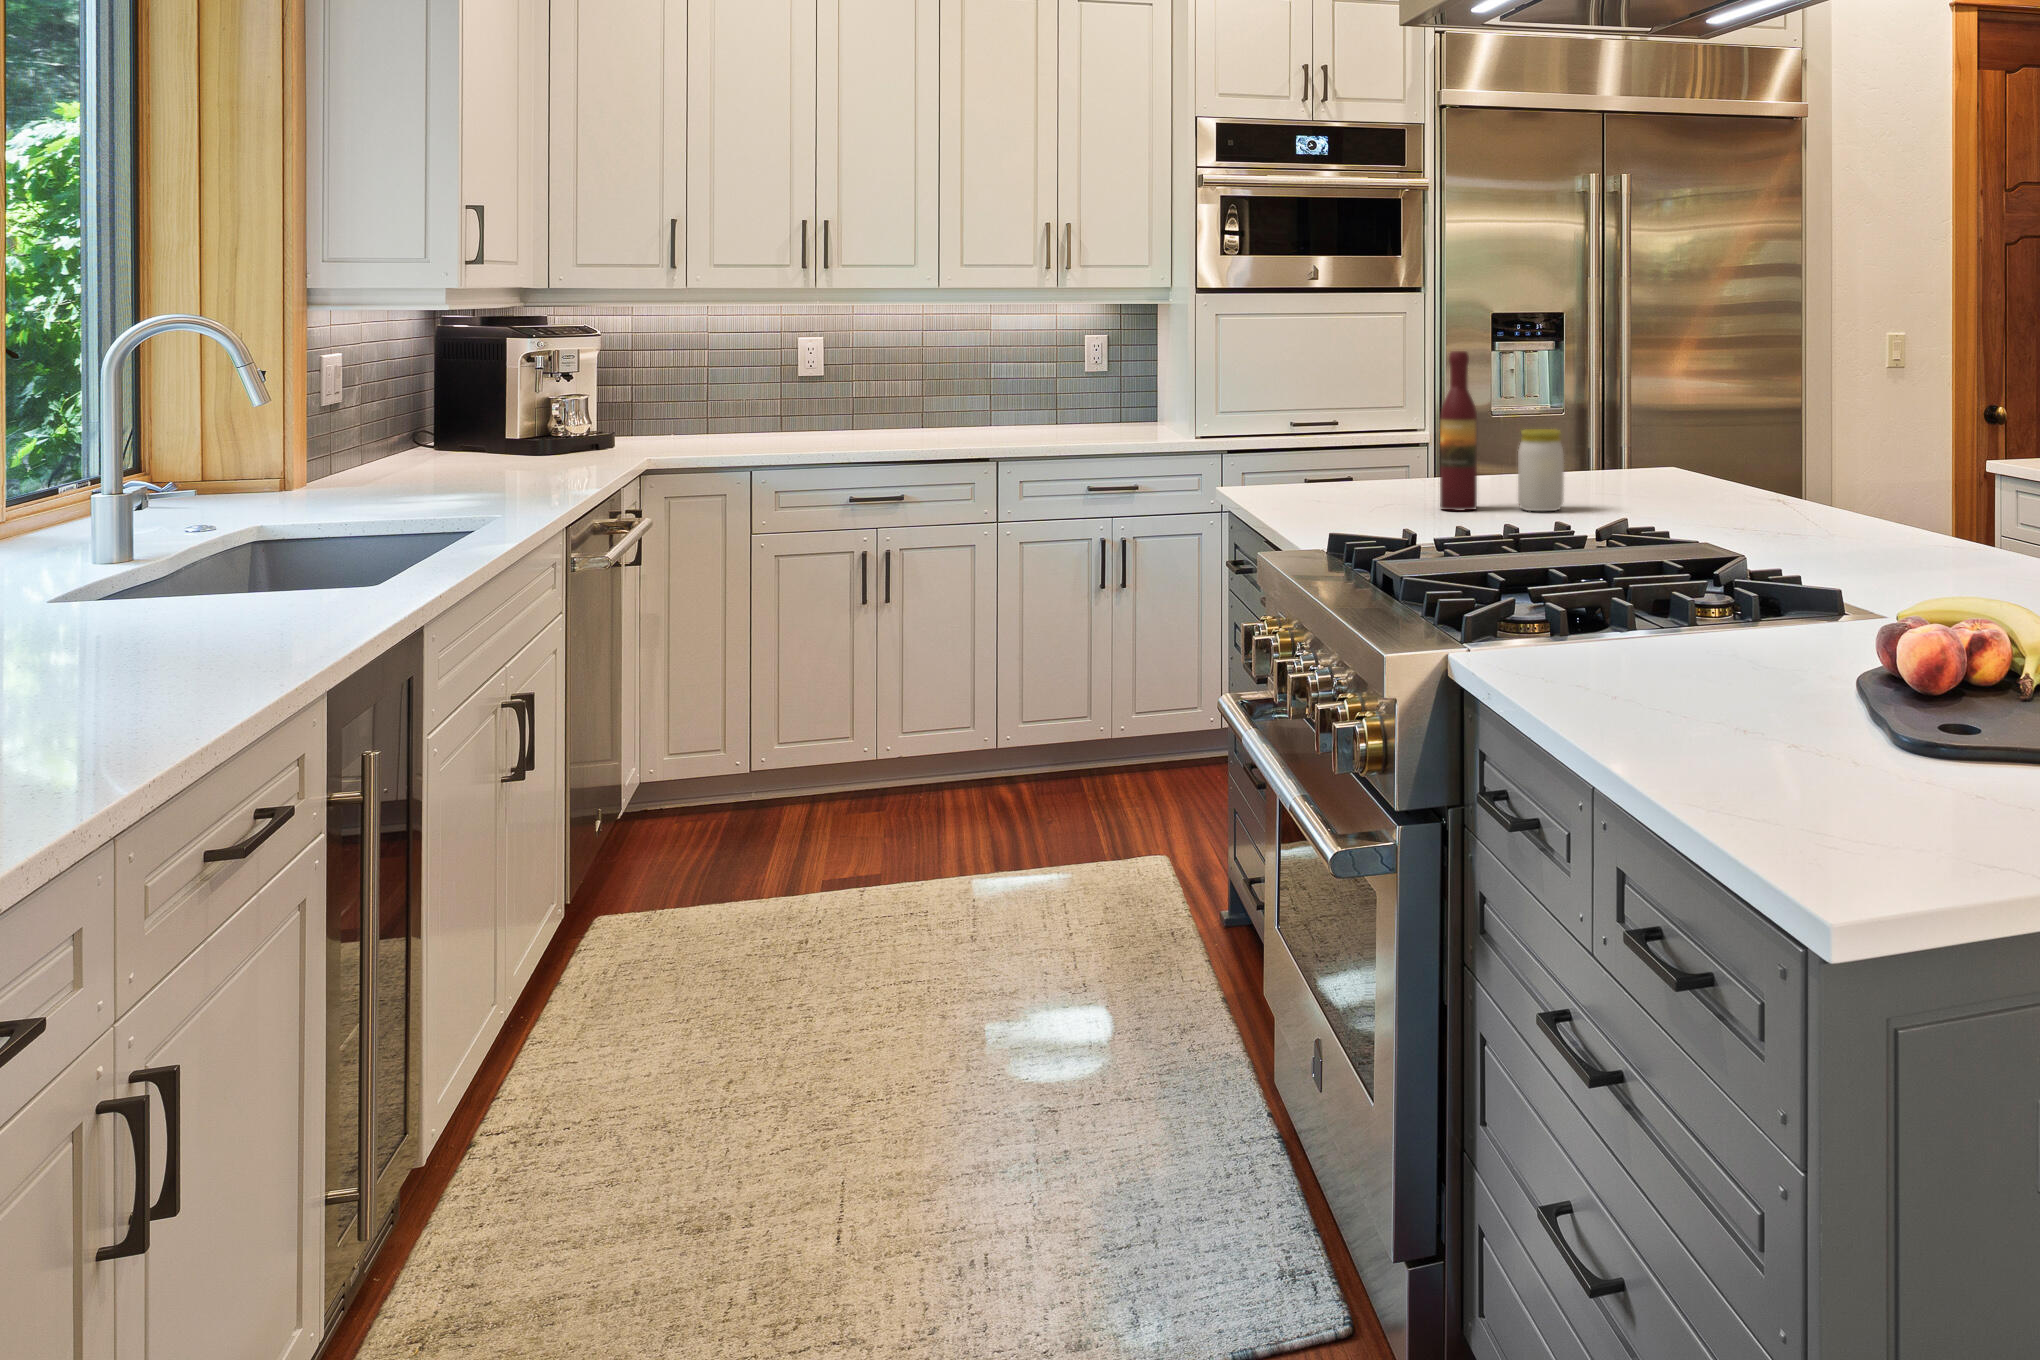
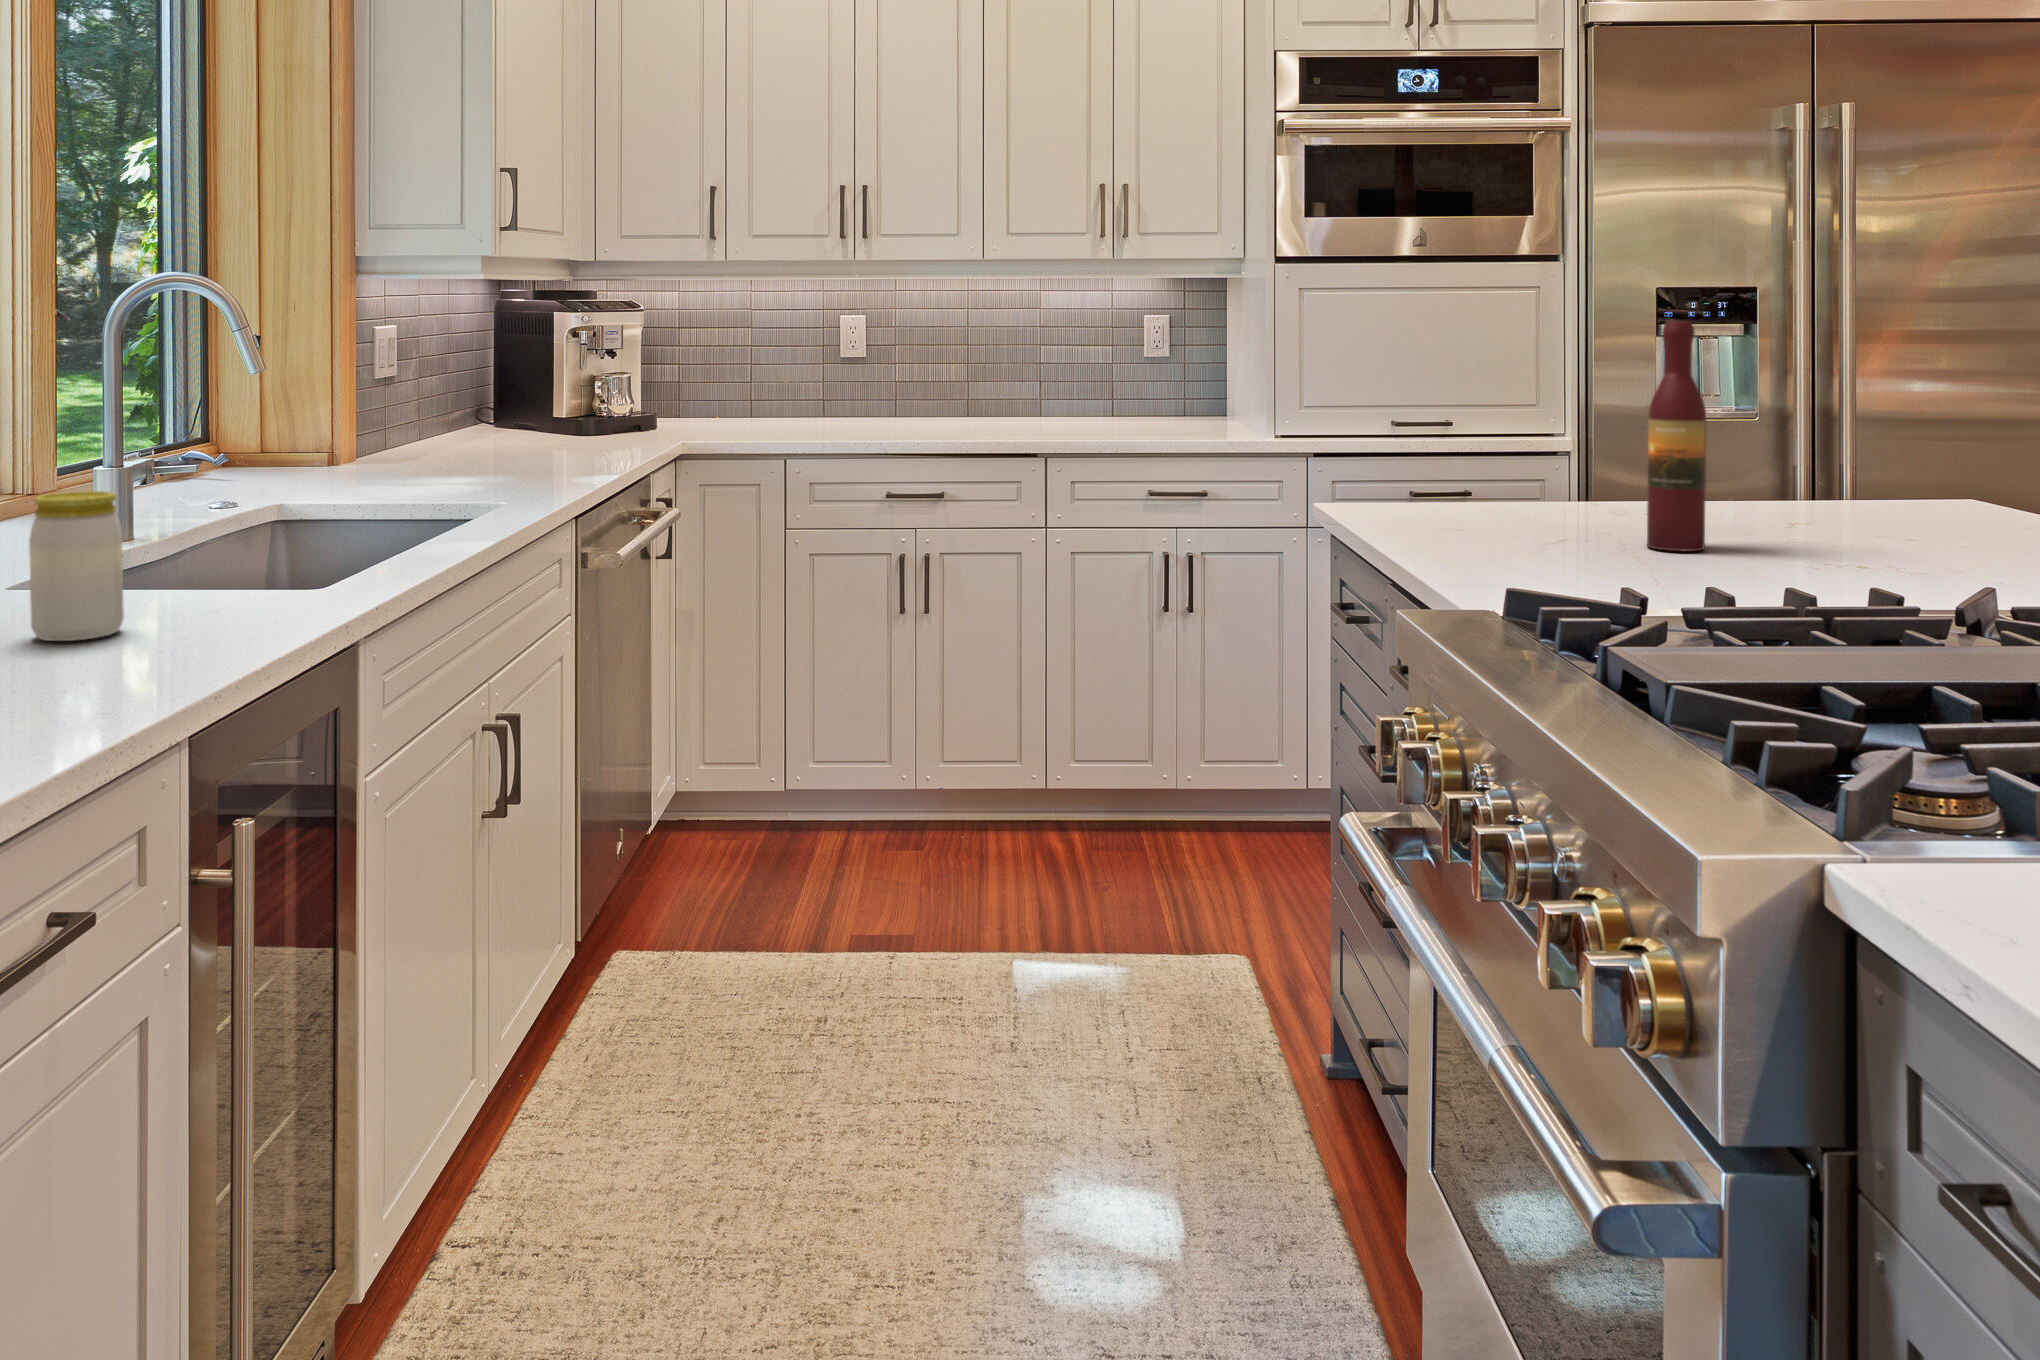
jar: present [1518,429,1564,511] -> present [29,491,124,641]

